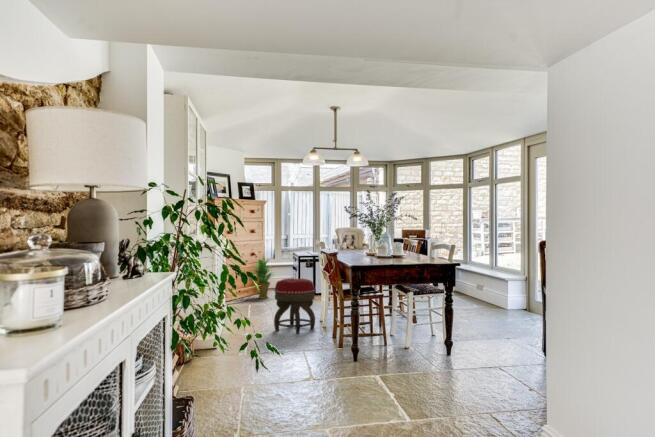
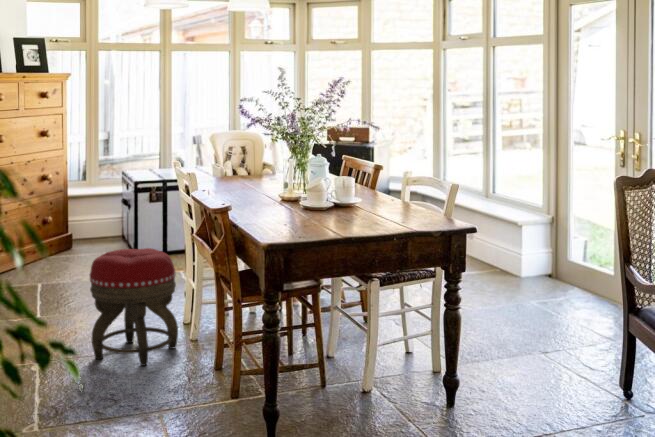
potted plant: present [254,260,273,298] -> none [37,187,98,263]

